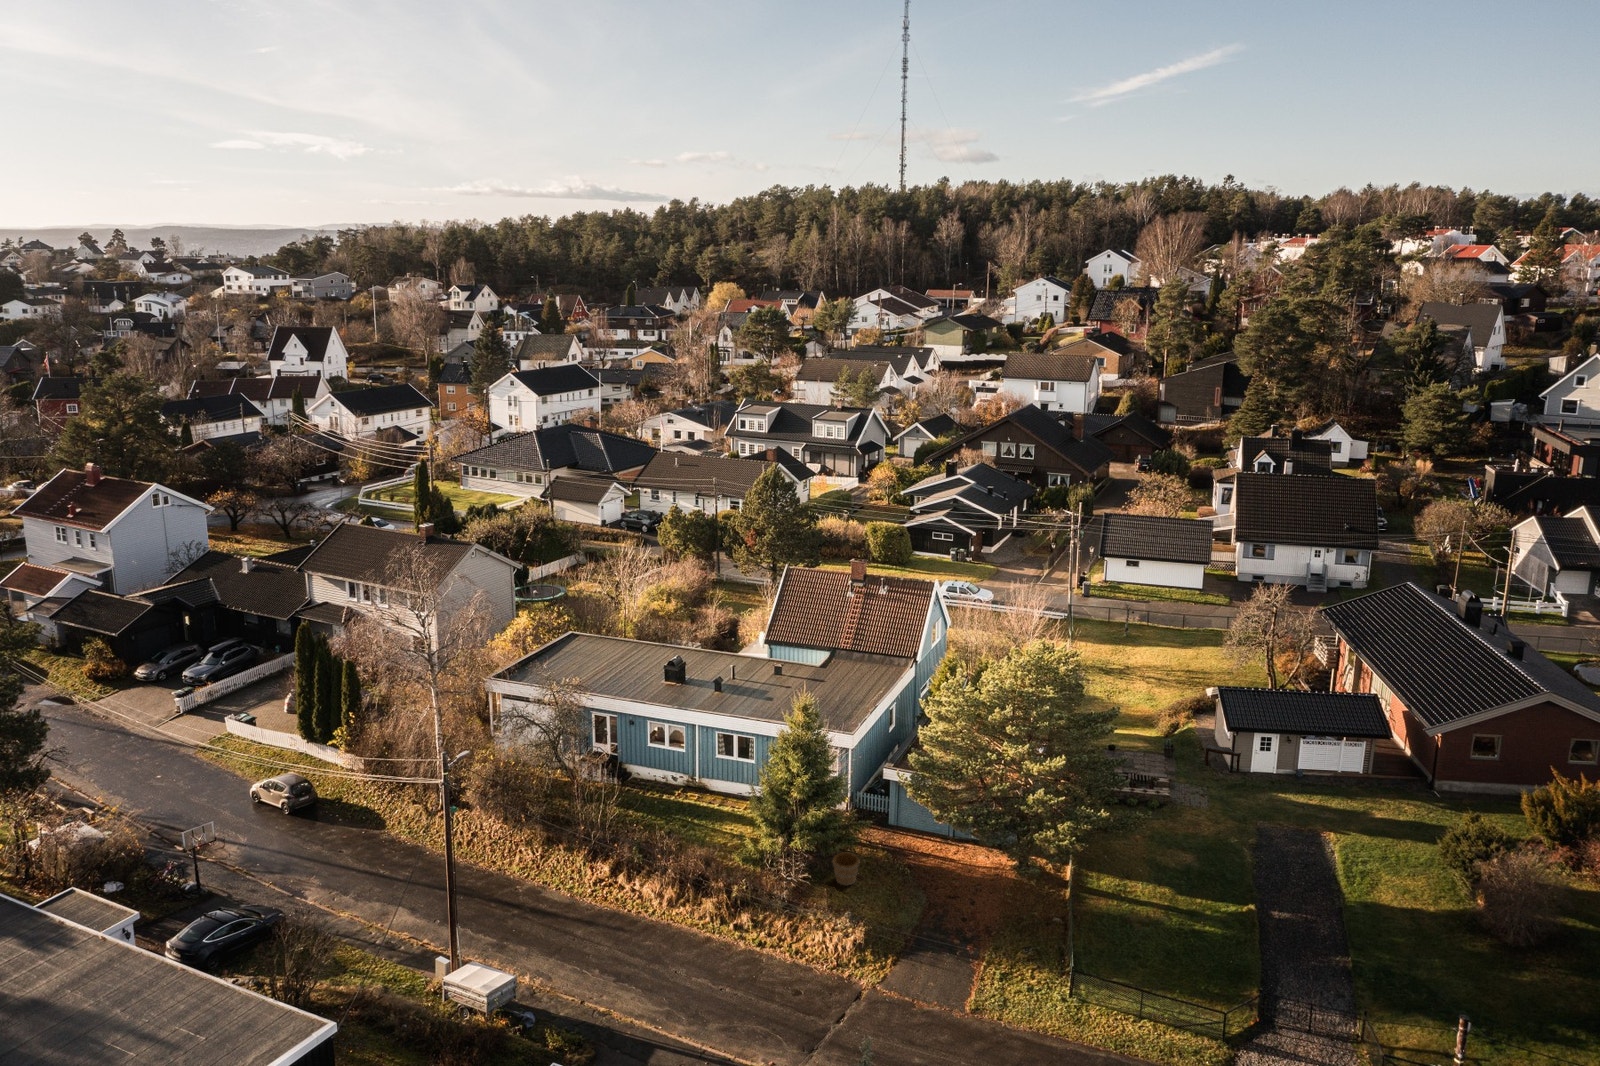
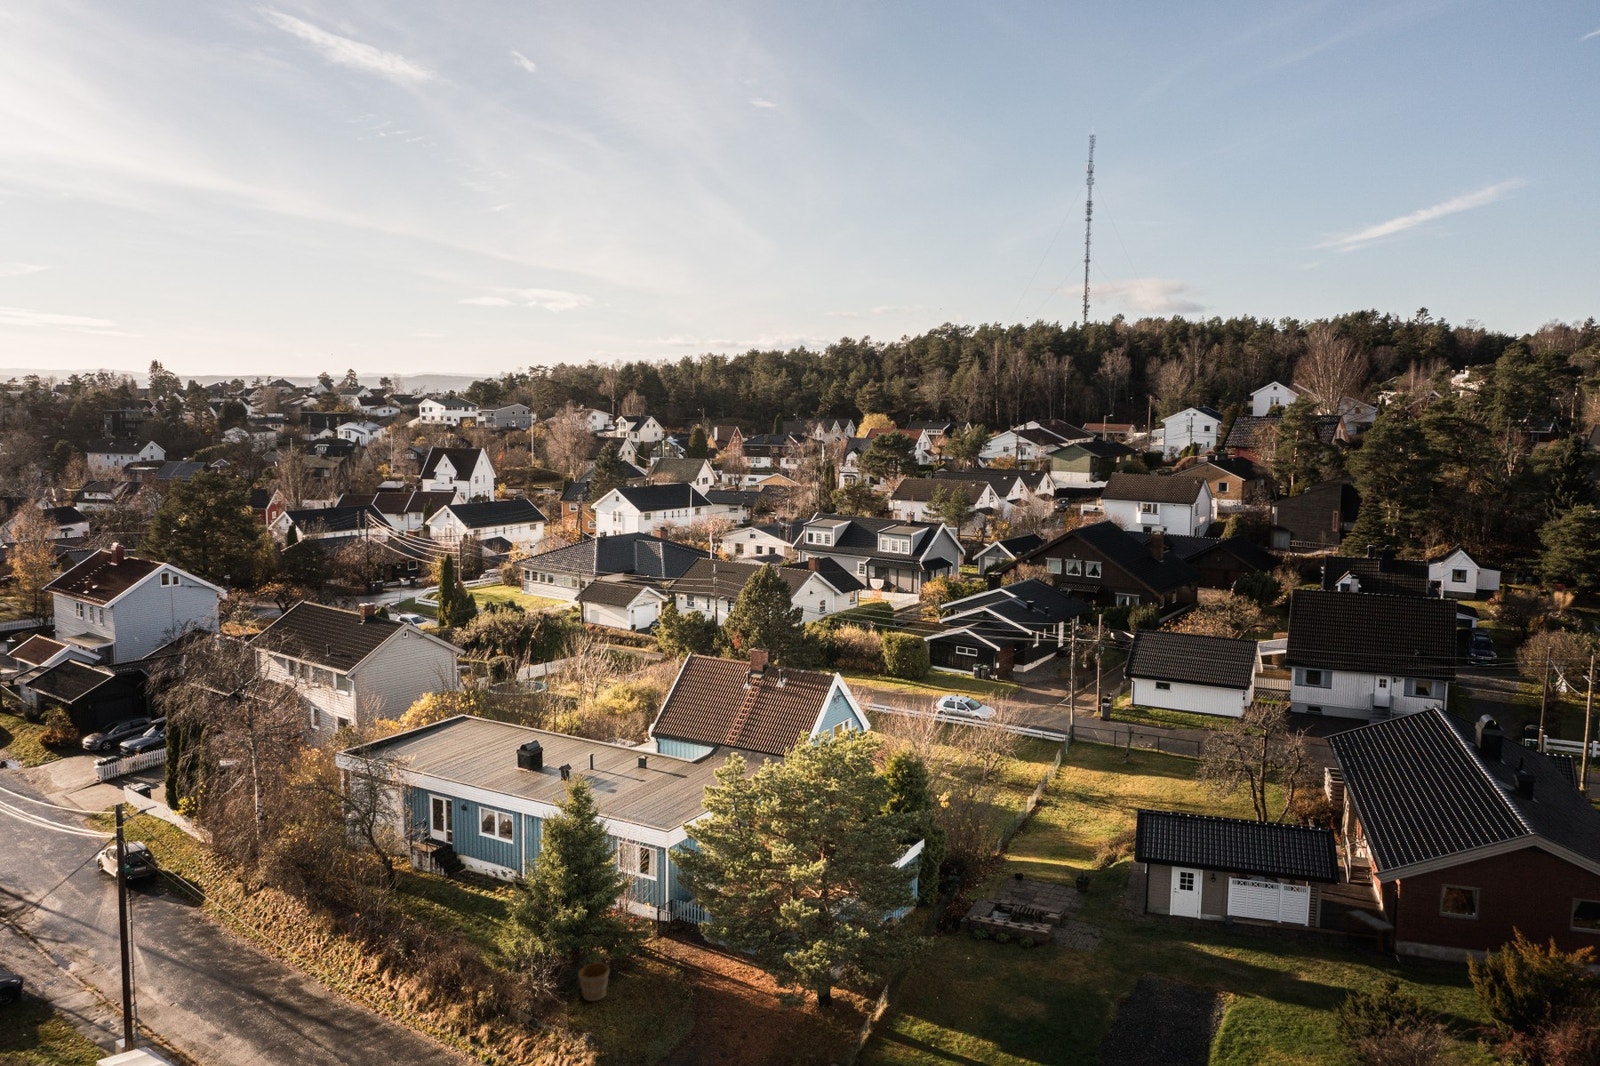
bench: present [1205,744,1241,771] -> present [1345,910,1395,953]

